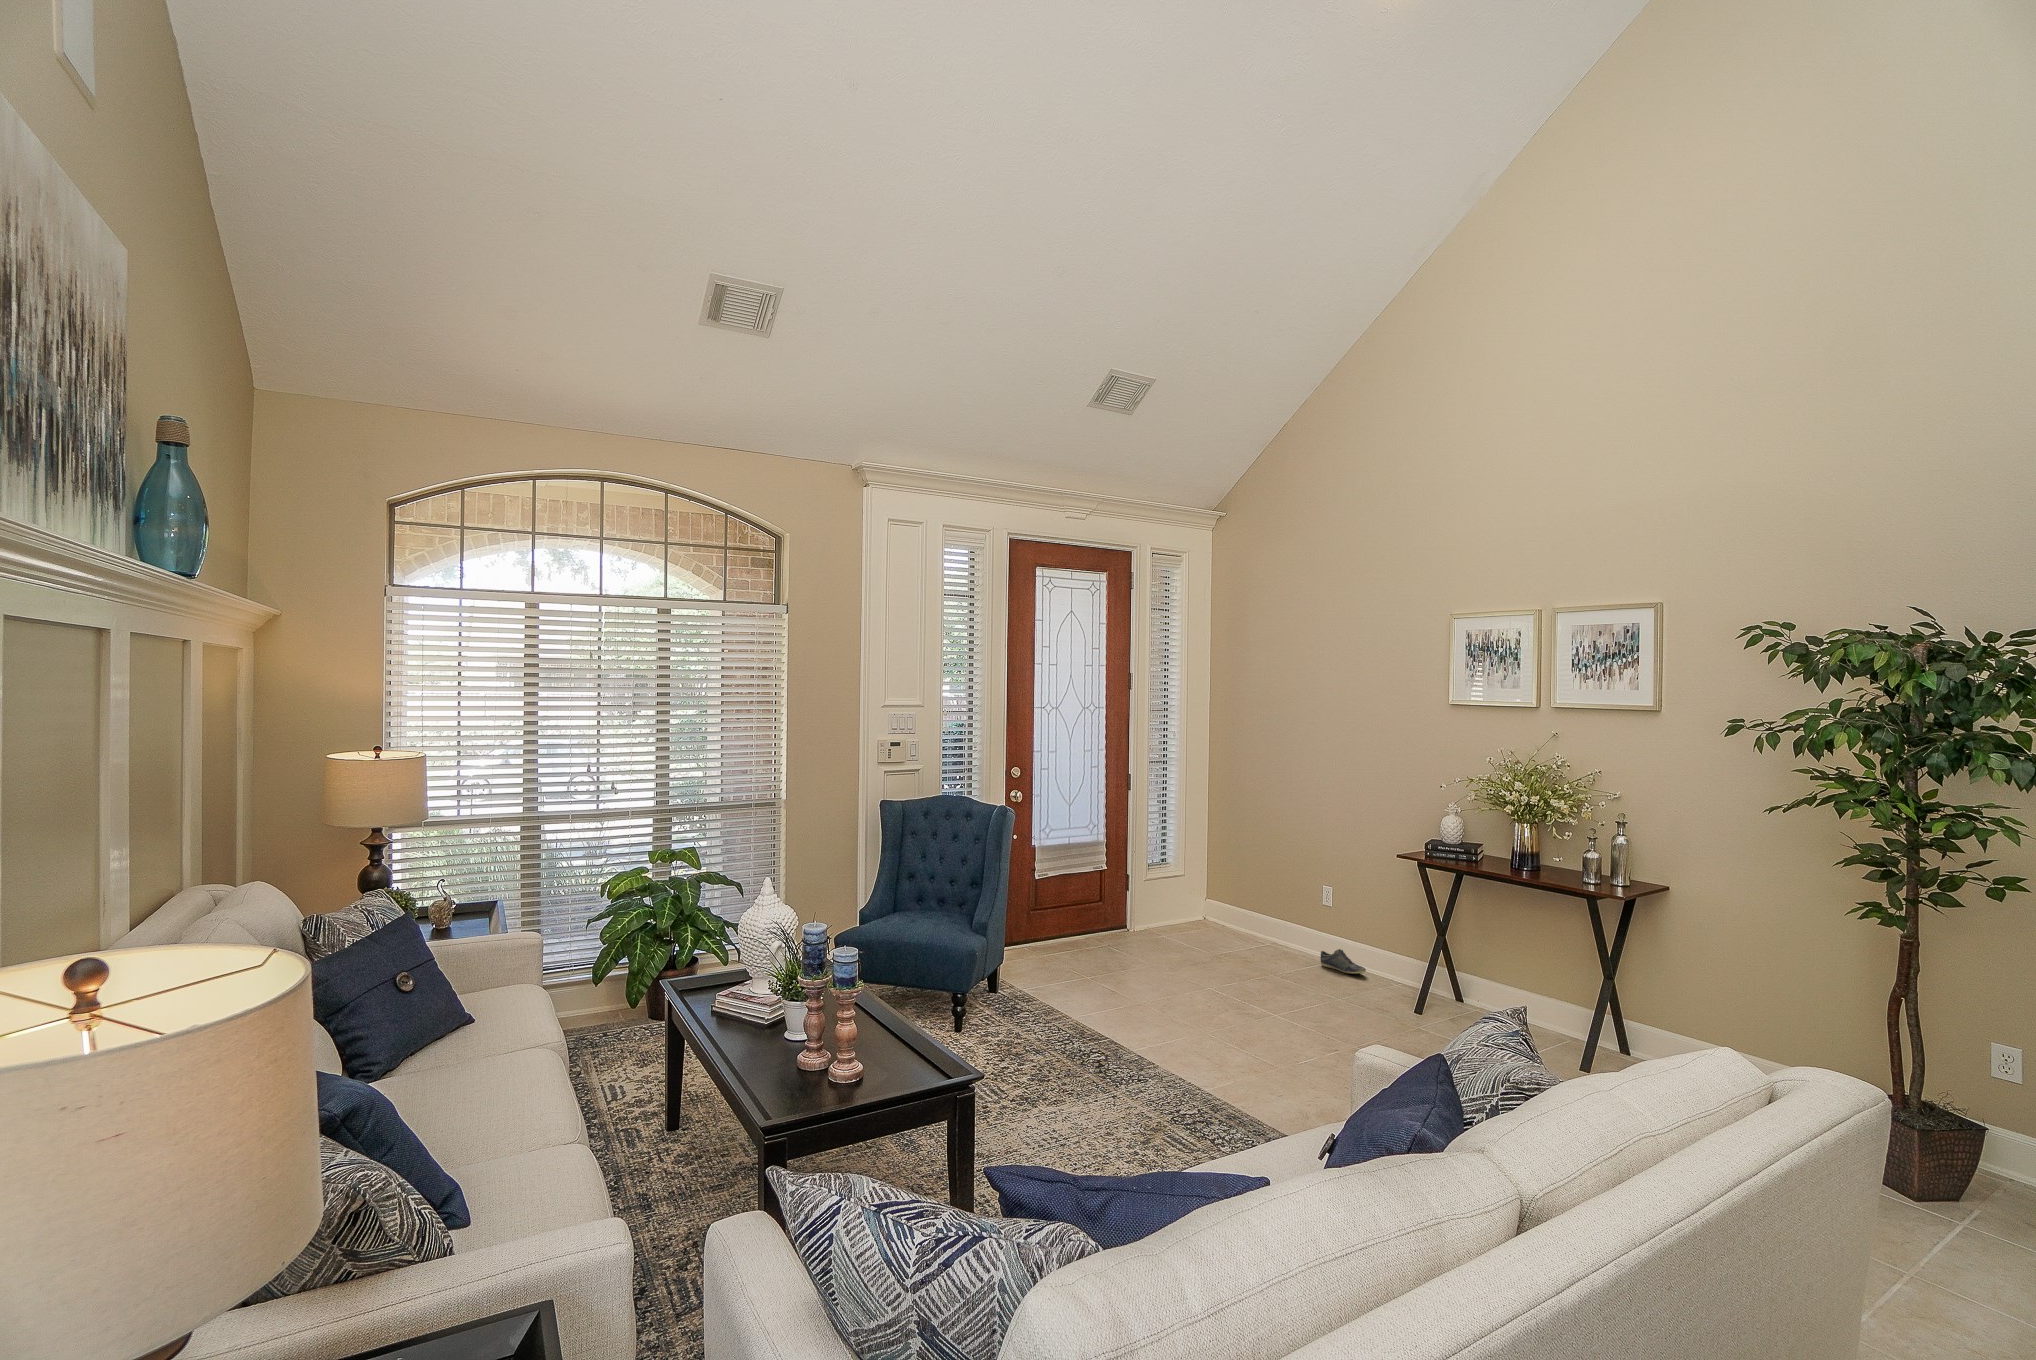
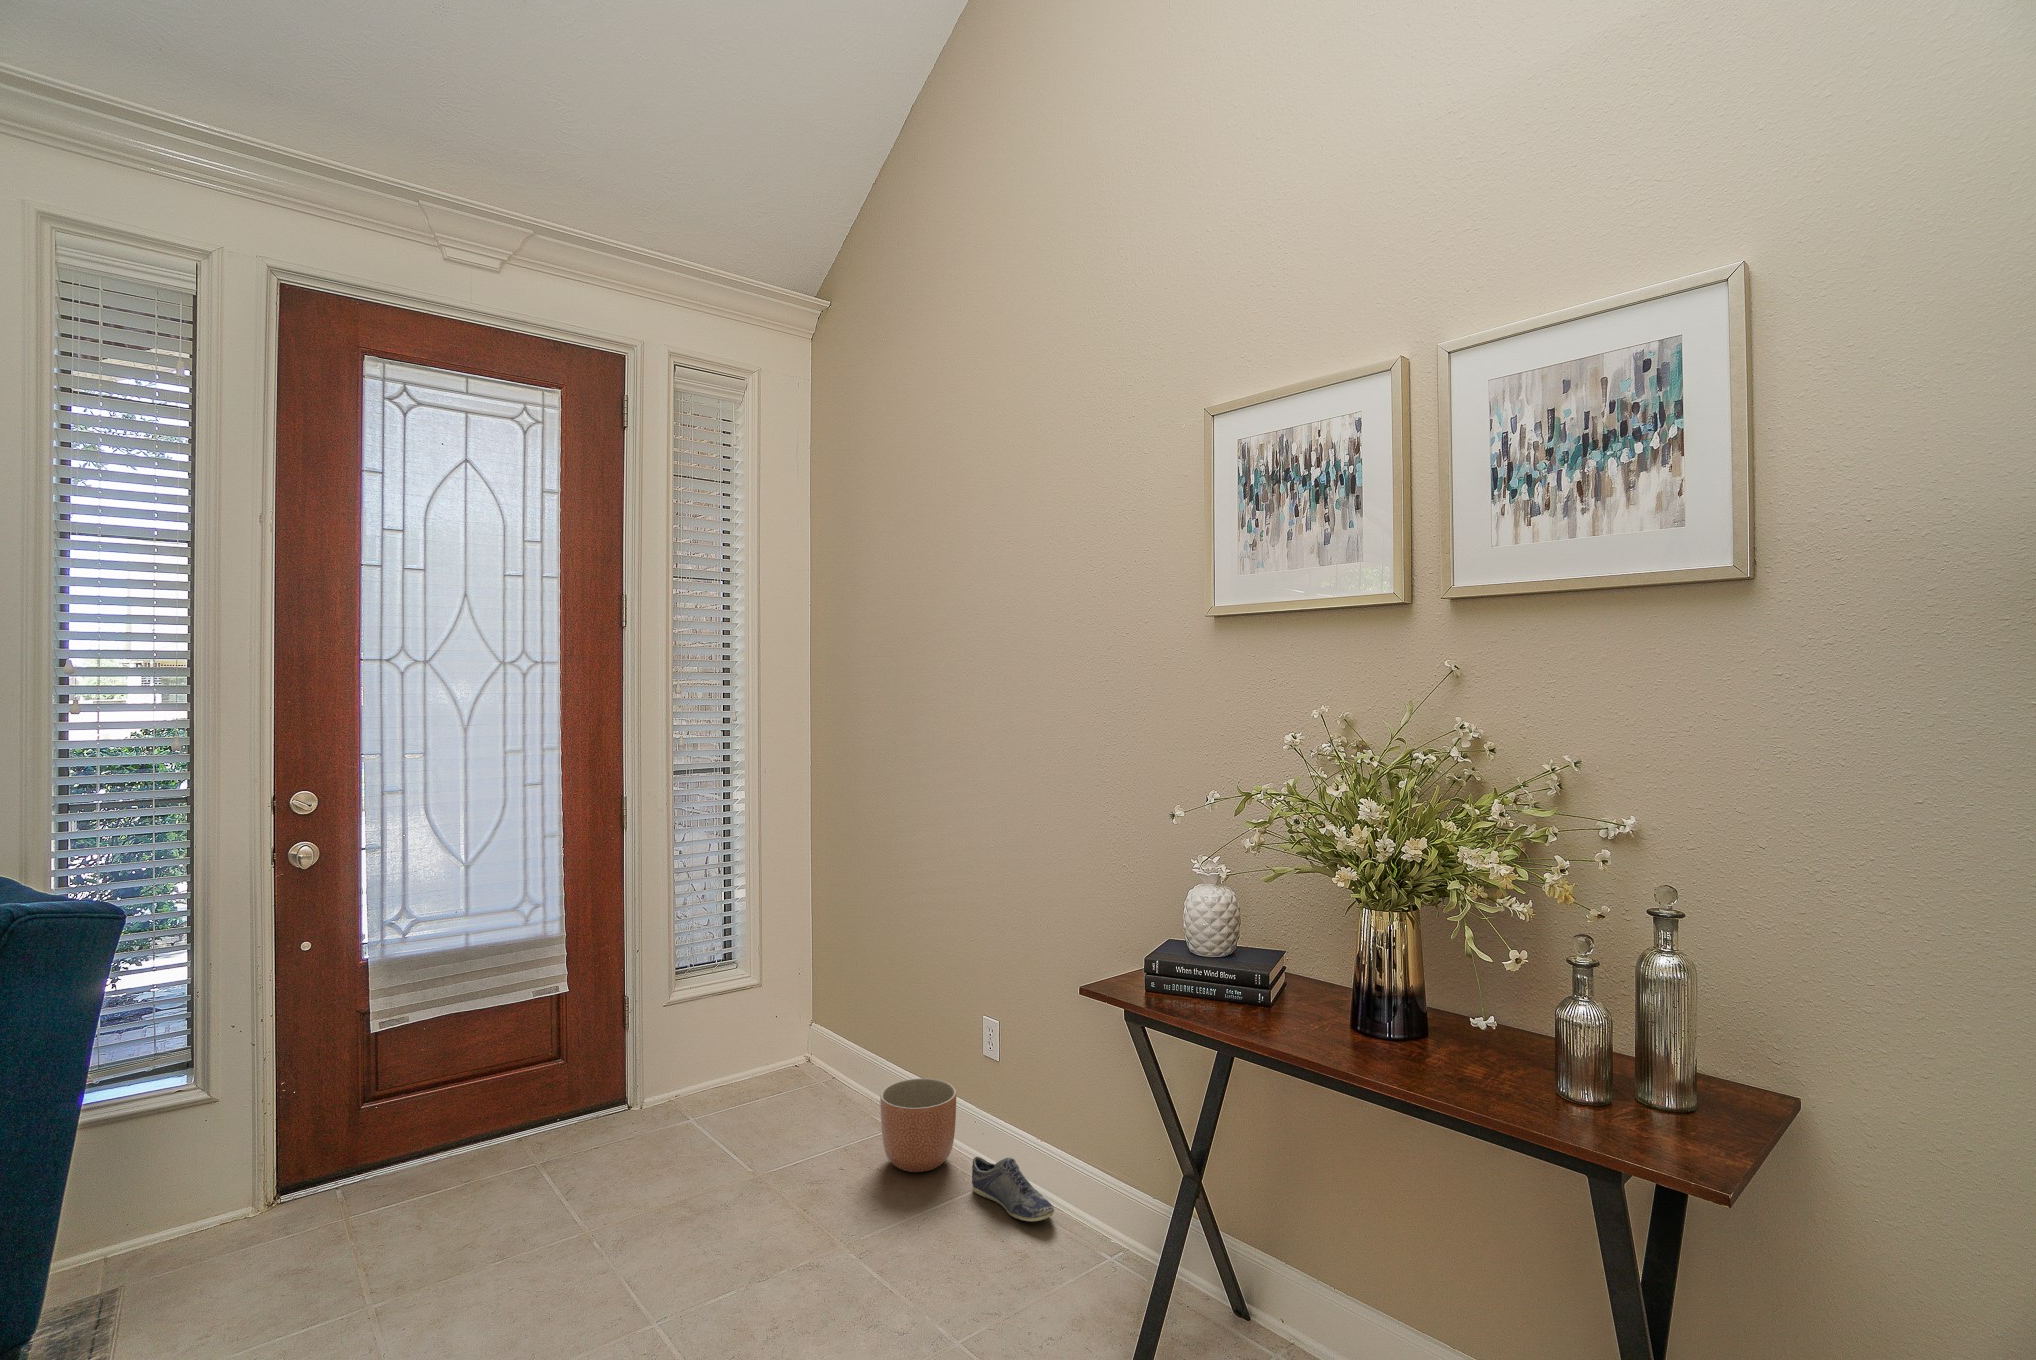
planter: none [1271,919,1308,959] -> present [880,1078,956,1172]

